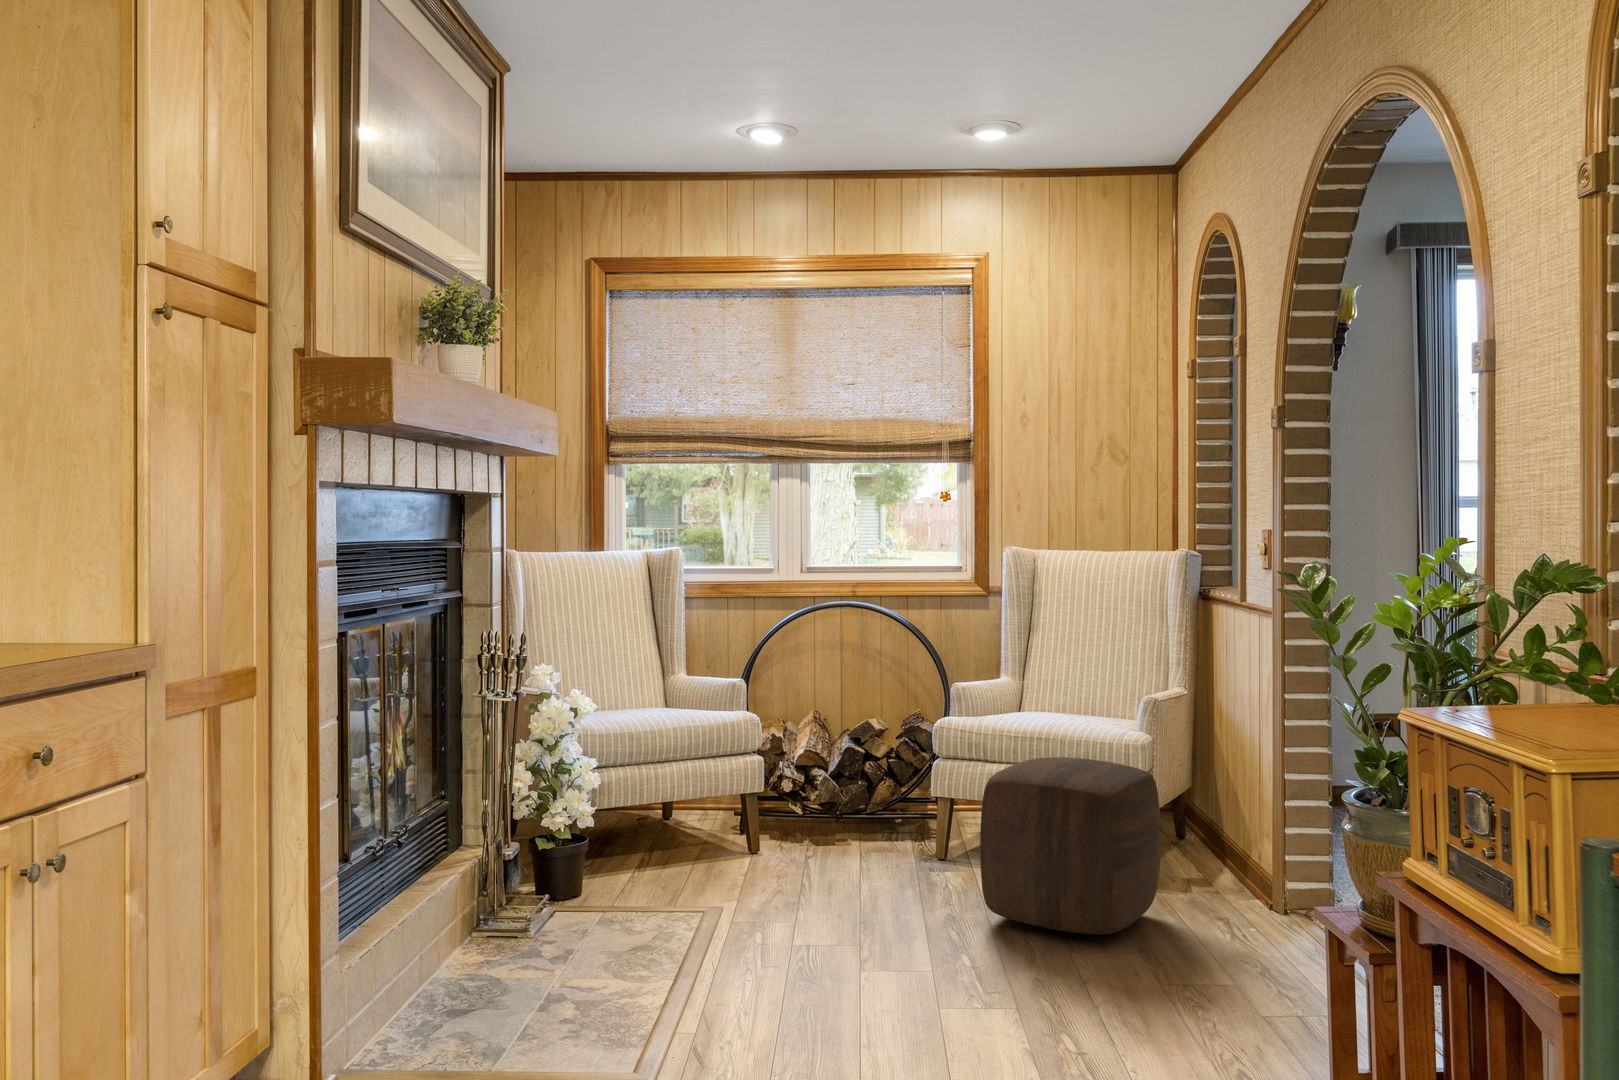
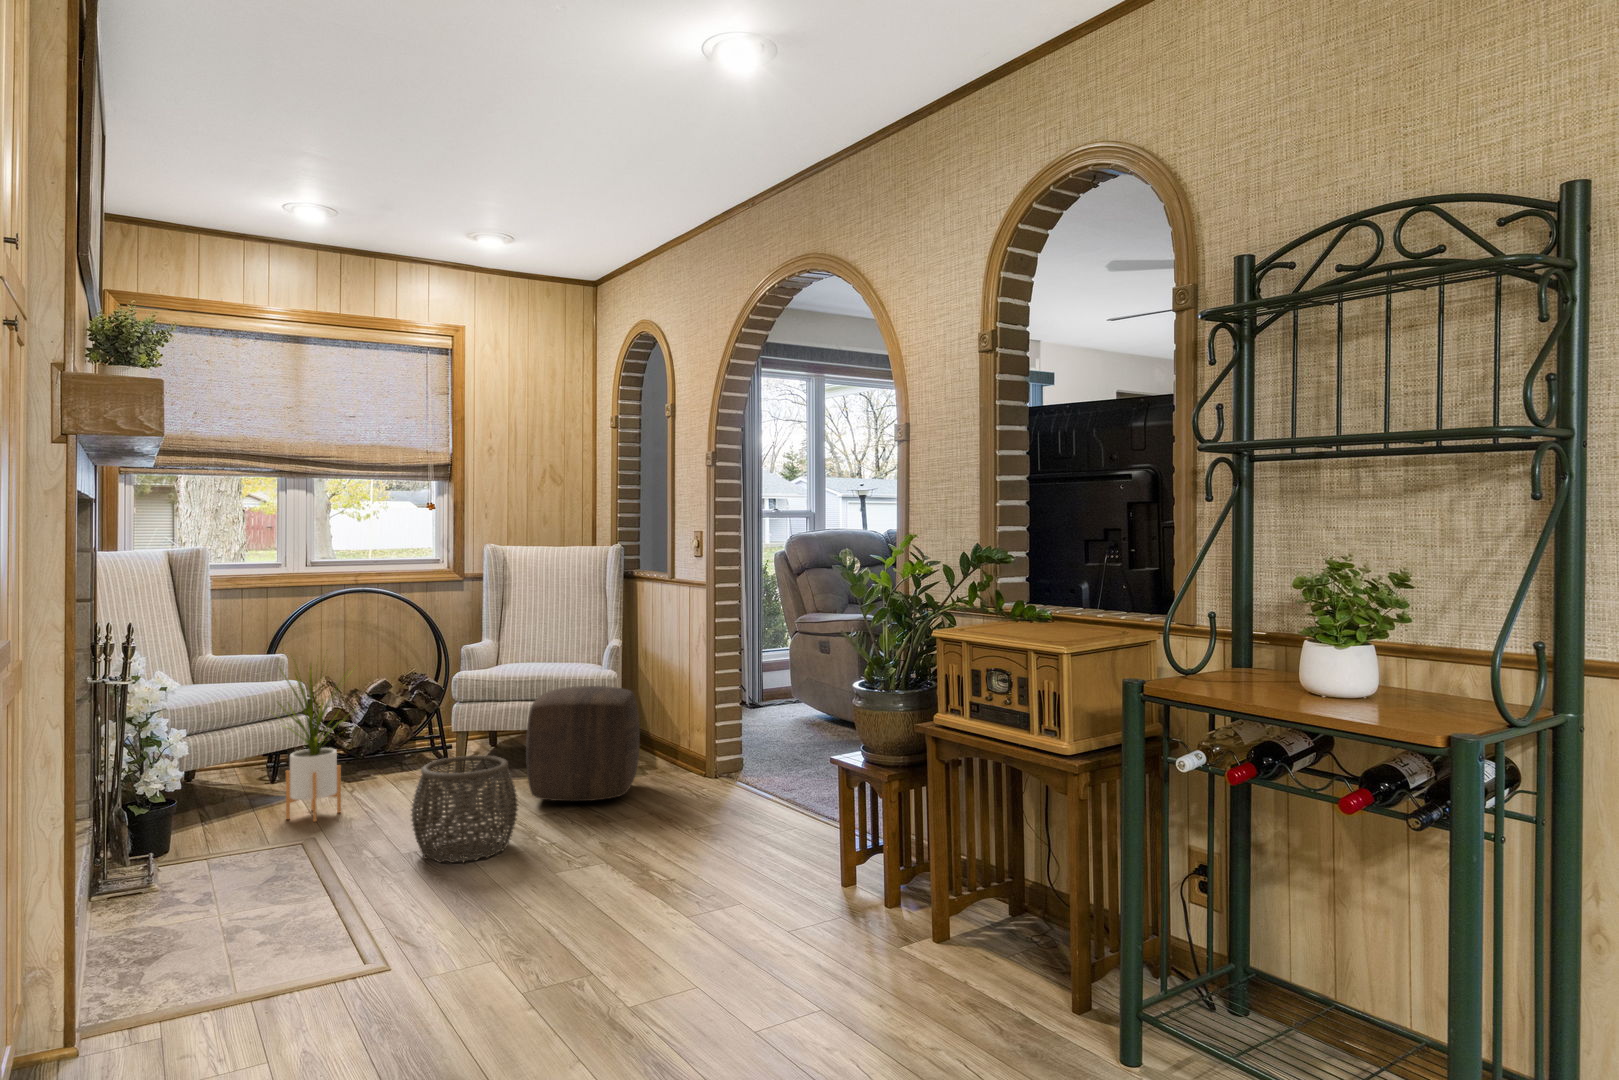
house plant: none [689,675,798,889] -> present [279,659,341,822]
woven basket: none [783,840,923,992] -> present [411,755,518,863]

